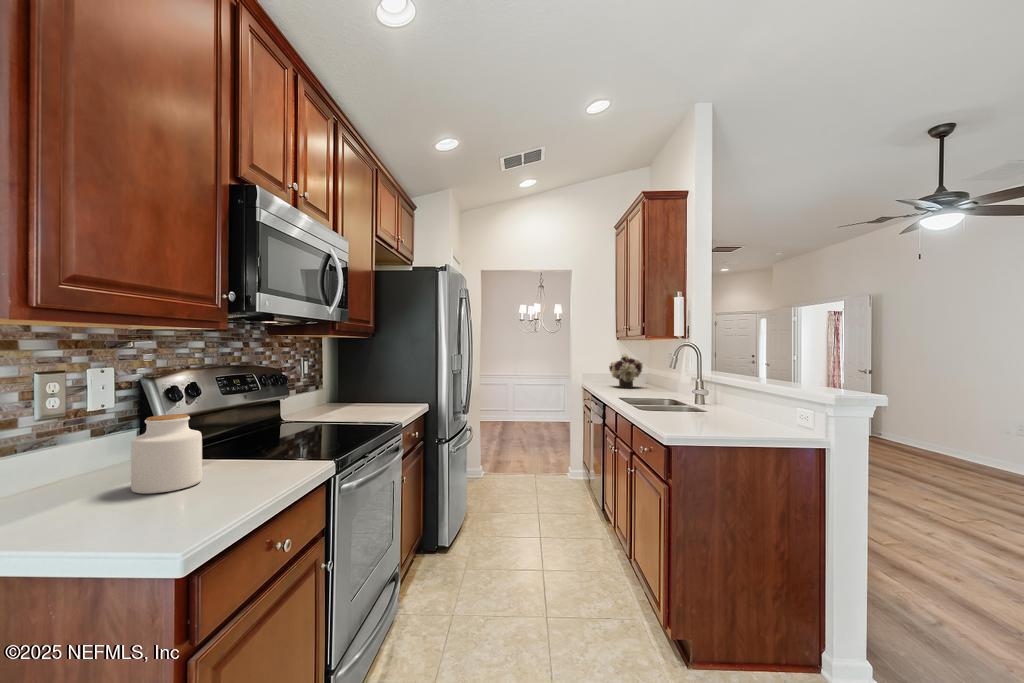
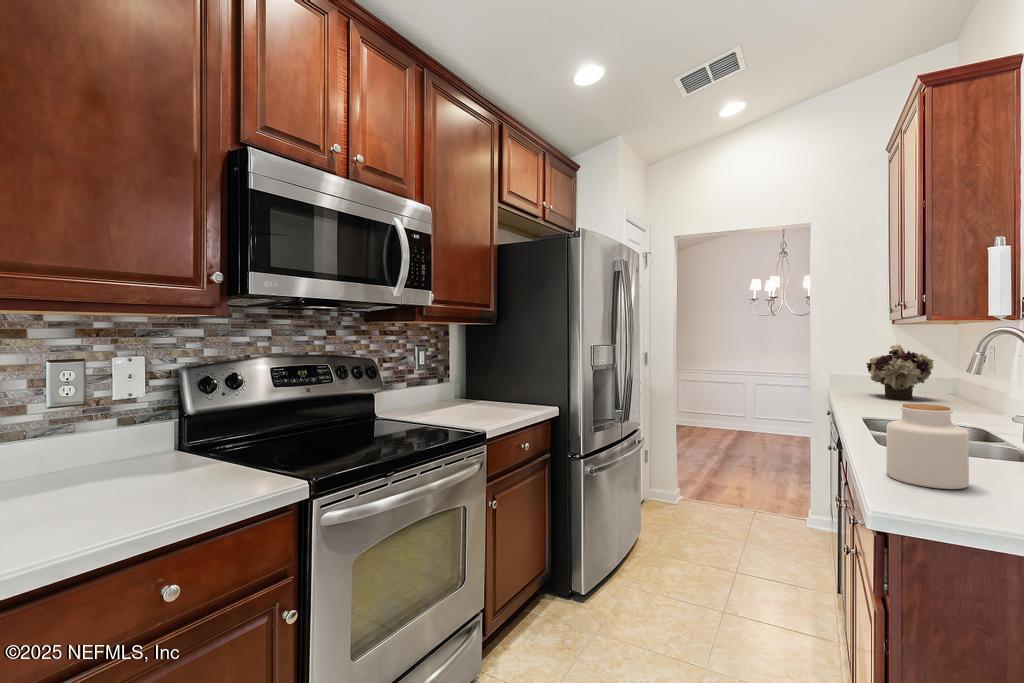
jar: present [131,414,202,494] -> present [886,404,969,489]

